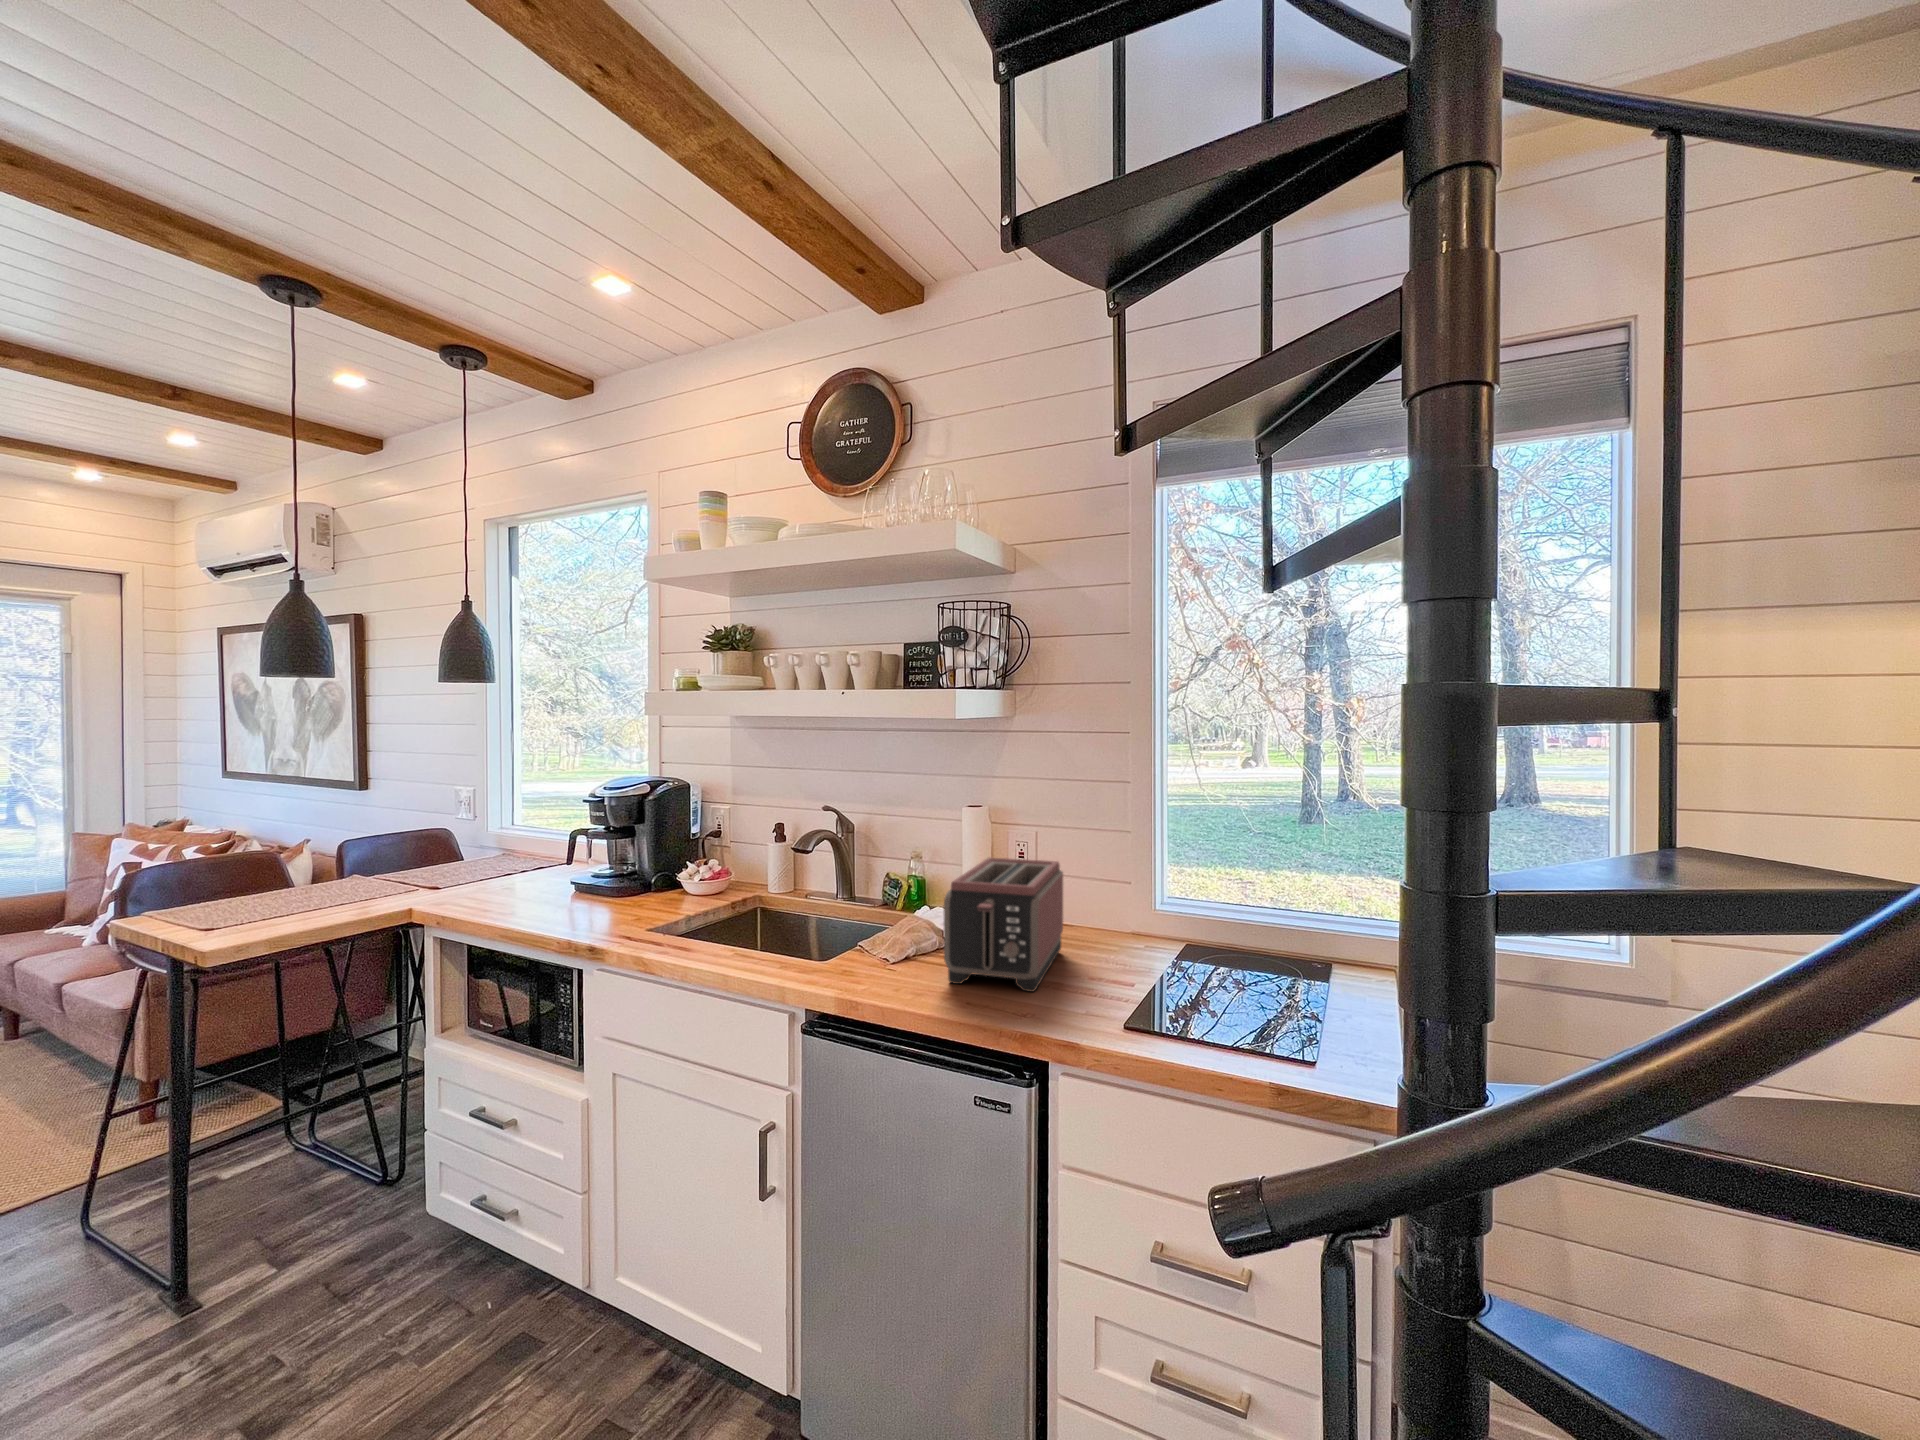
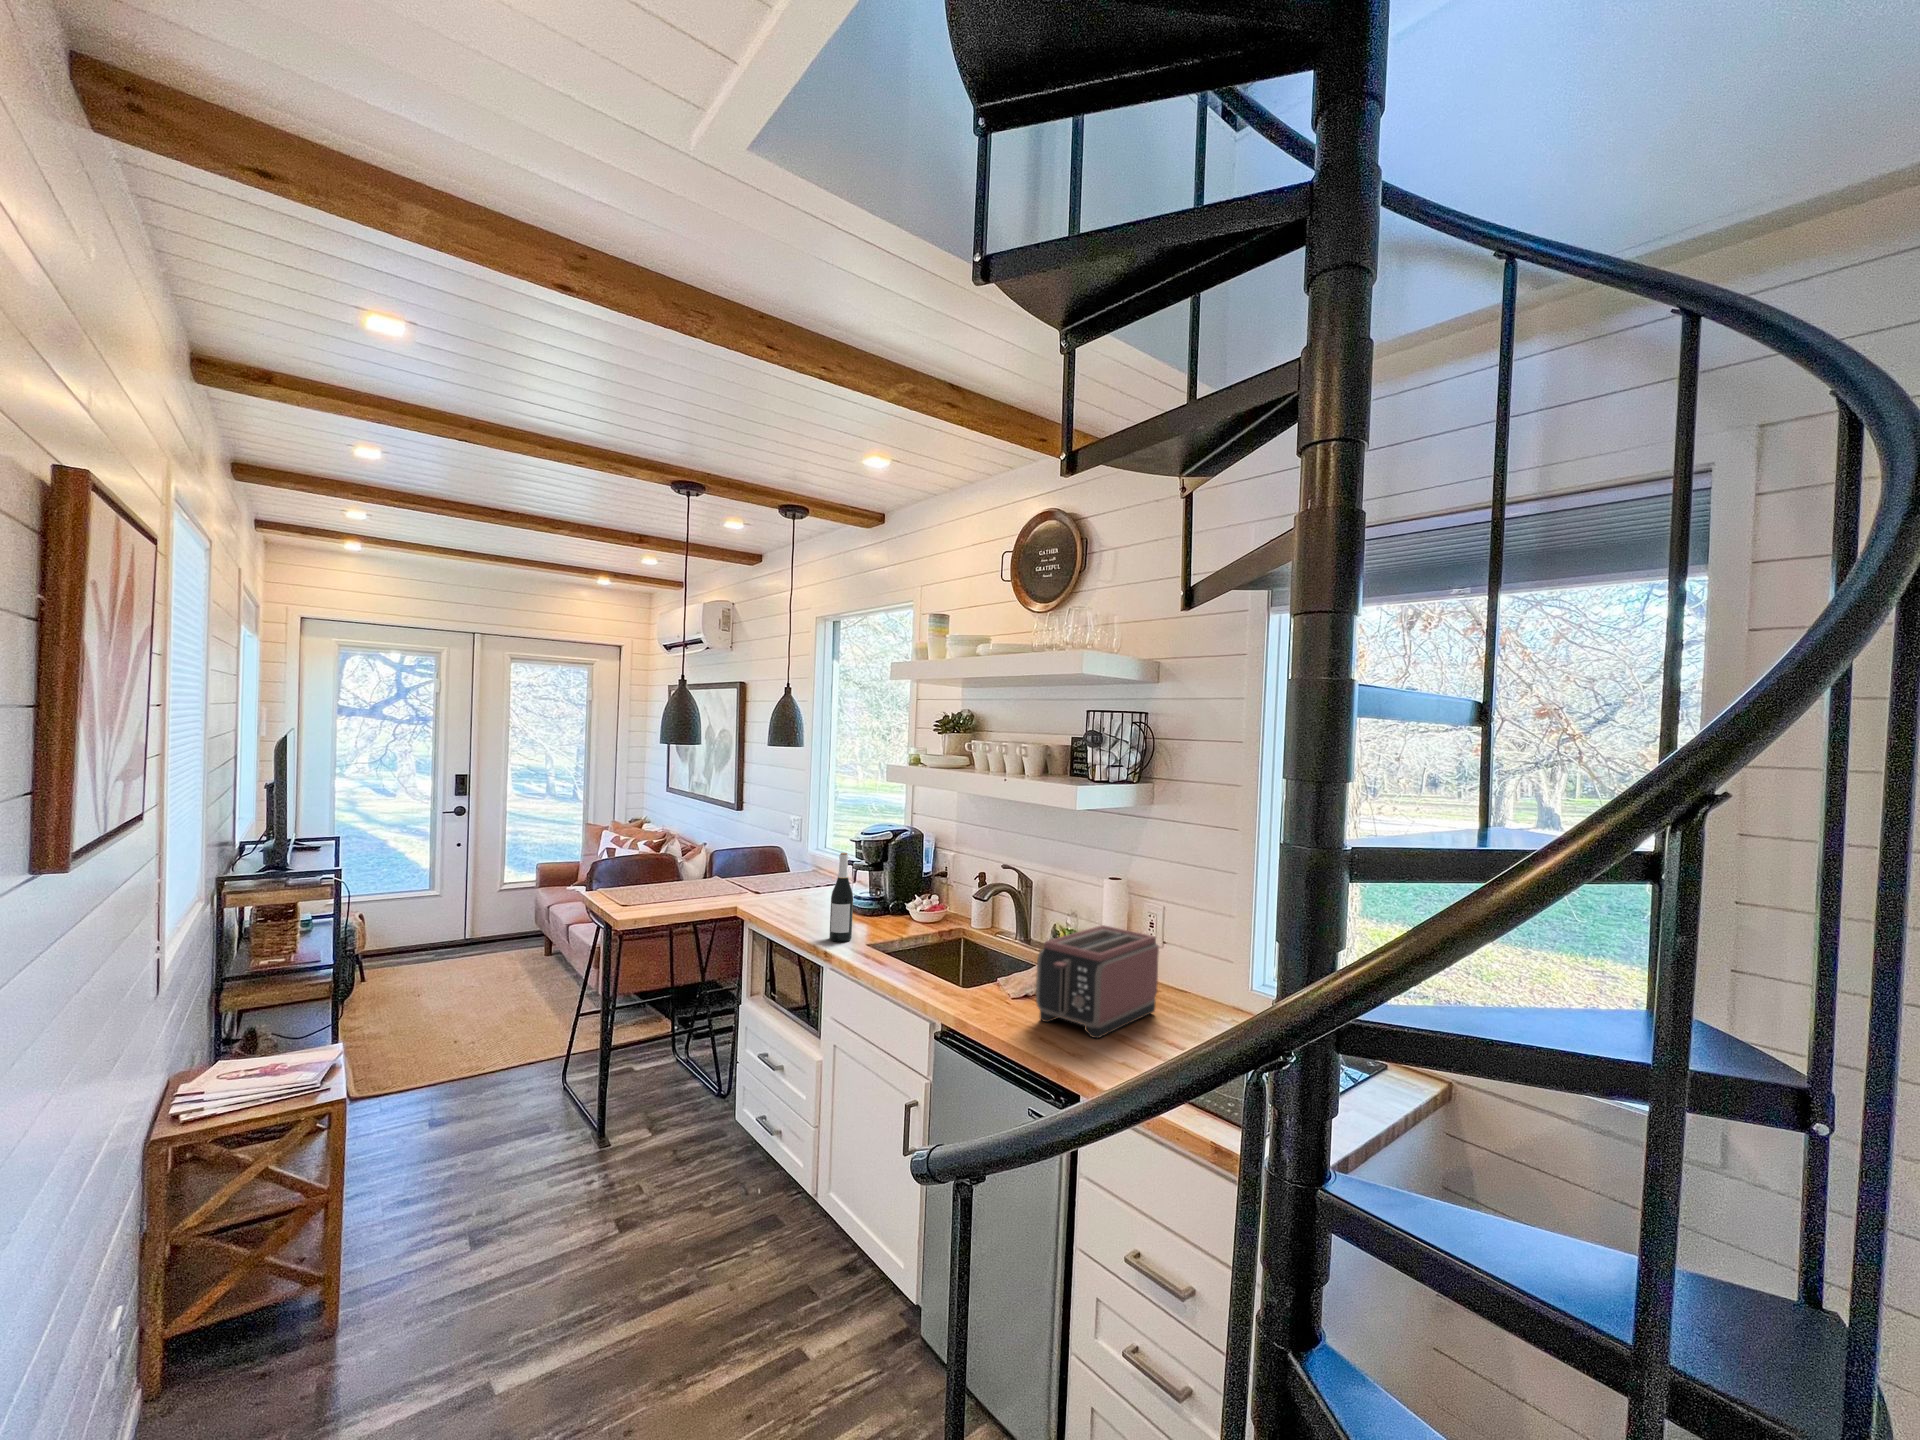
wine bottle: none [589,809,623,932] -> present [829,853,853,942]

